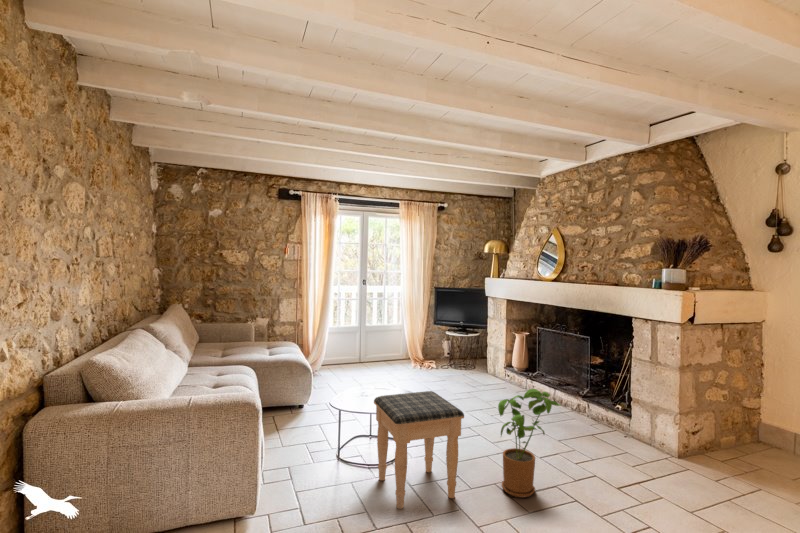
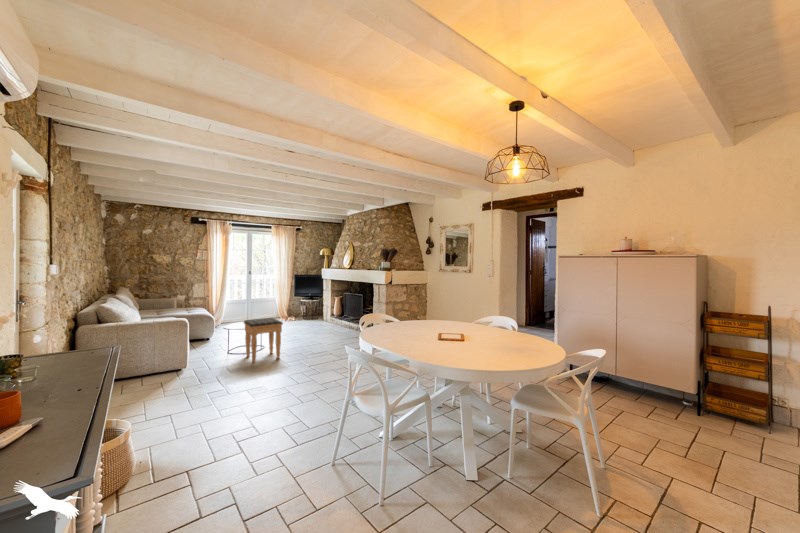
house plant: present [498,389,560,498] -> none [299,312,325,356]

